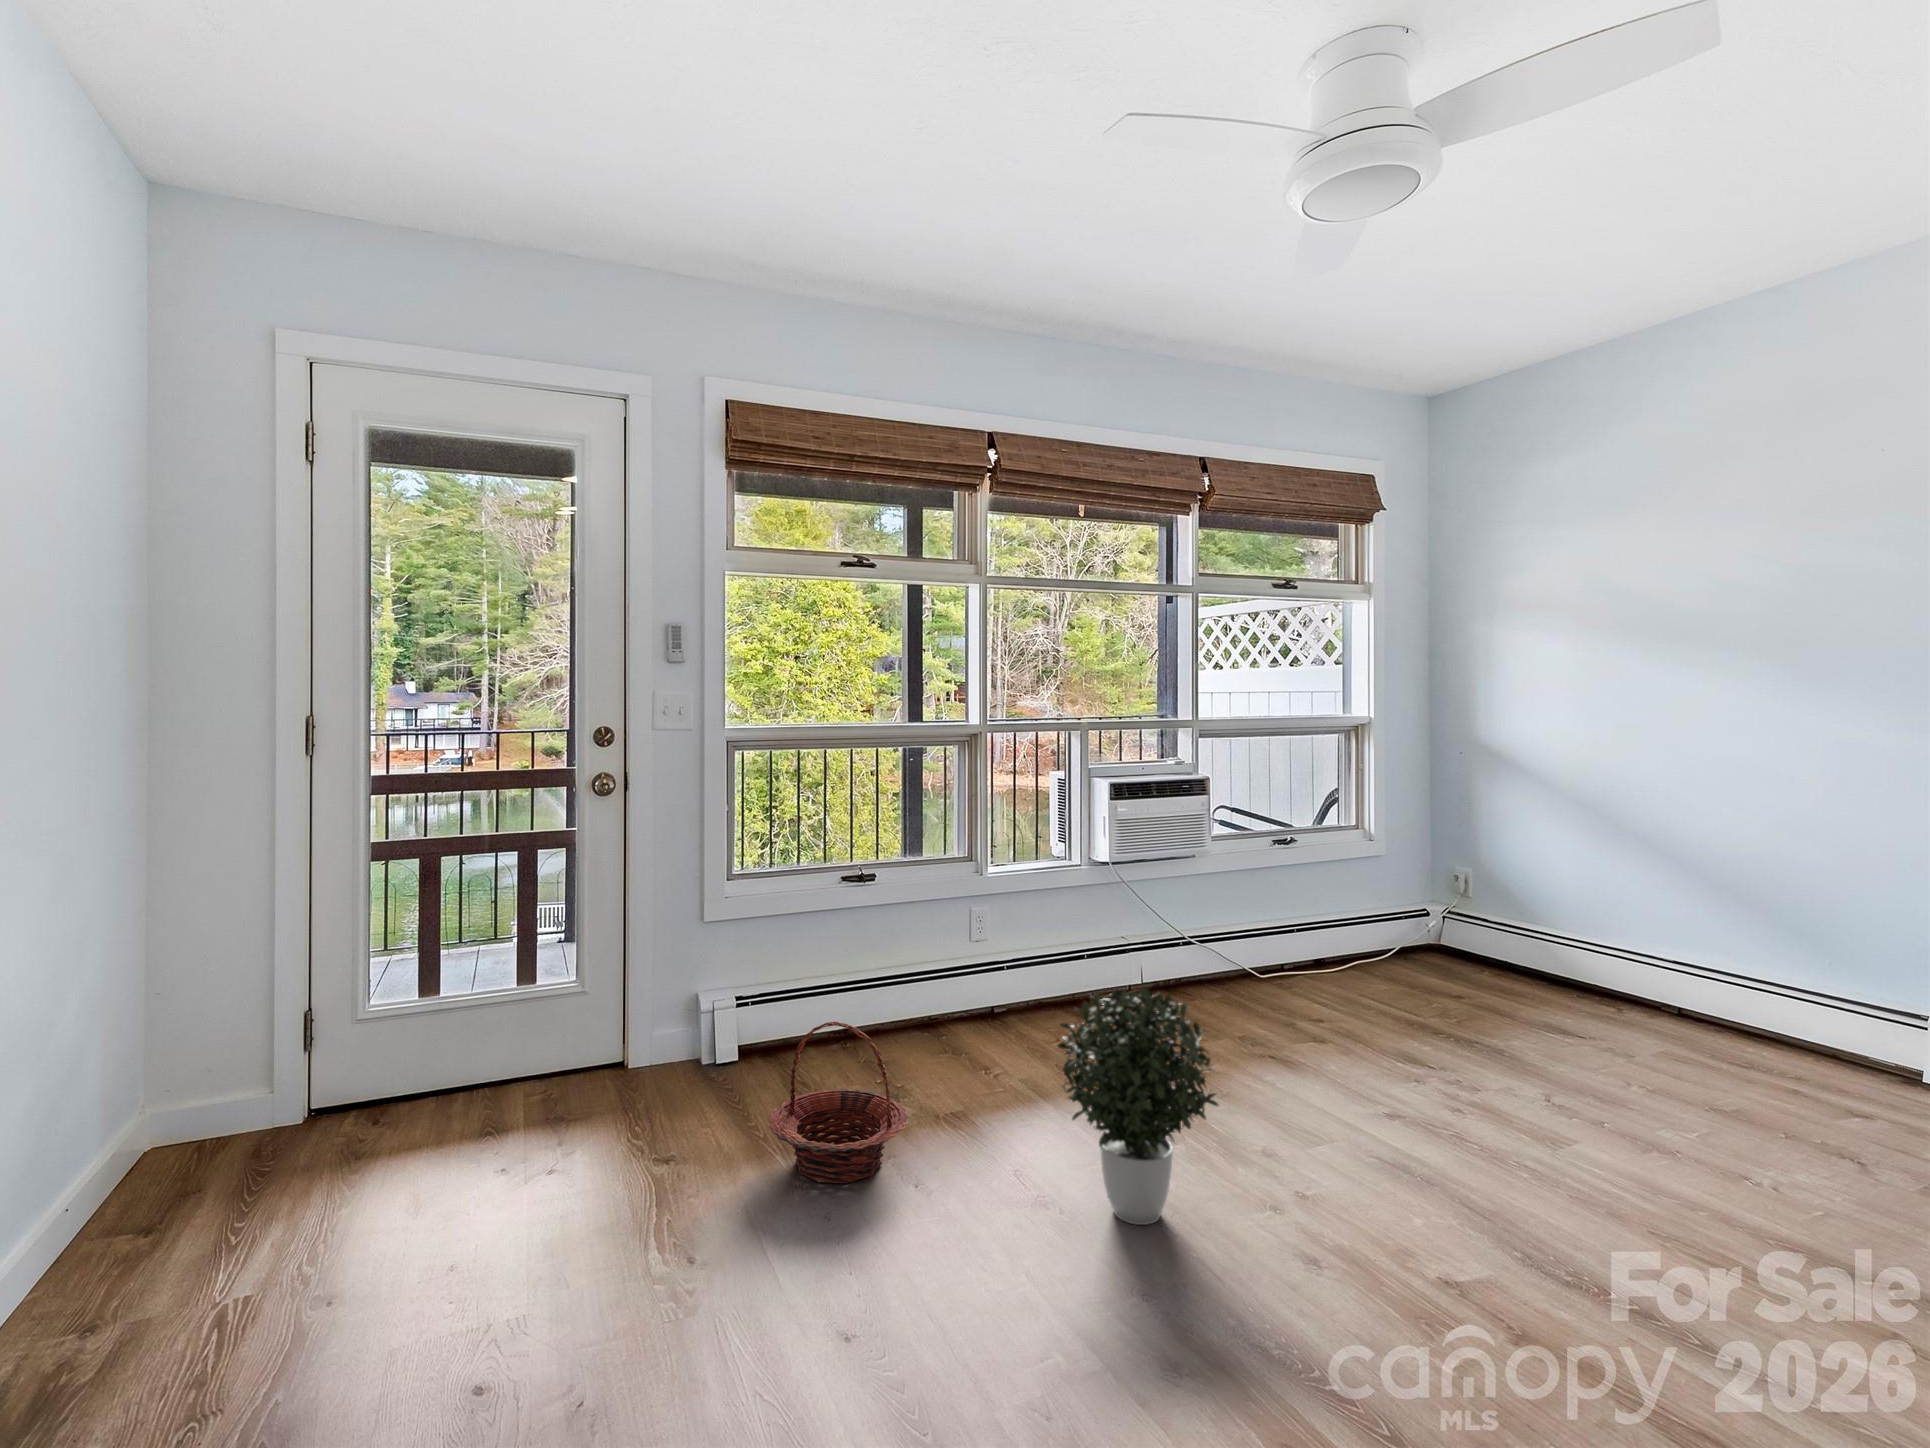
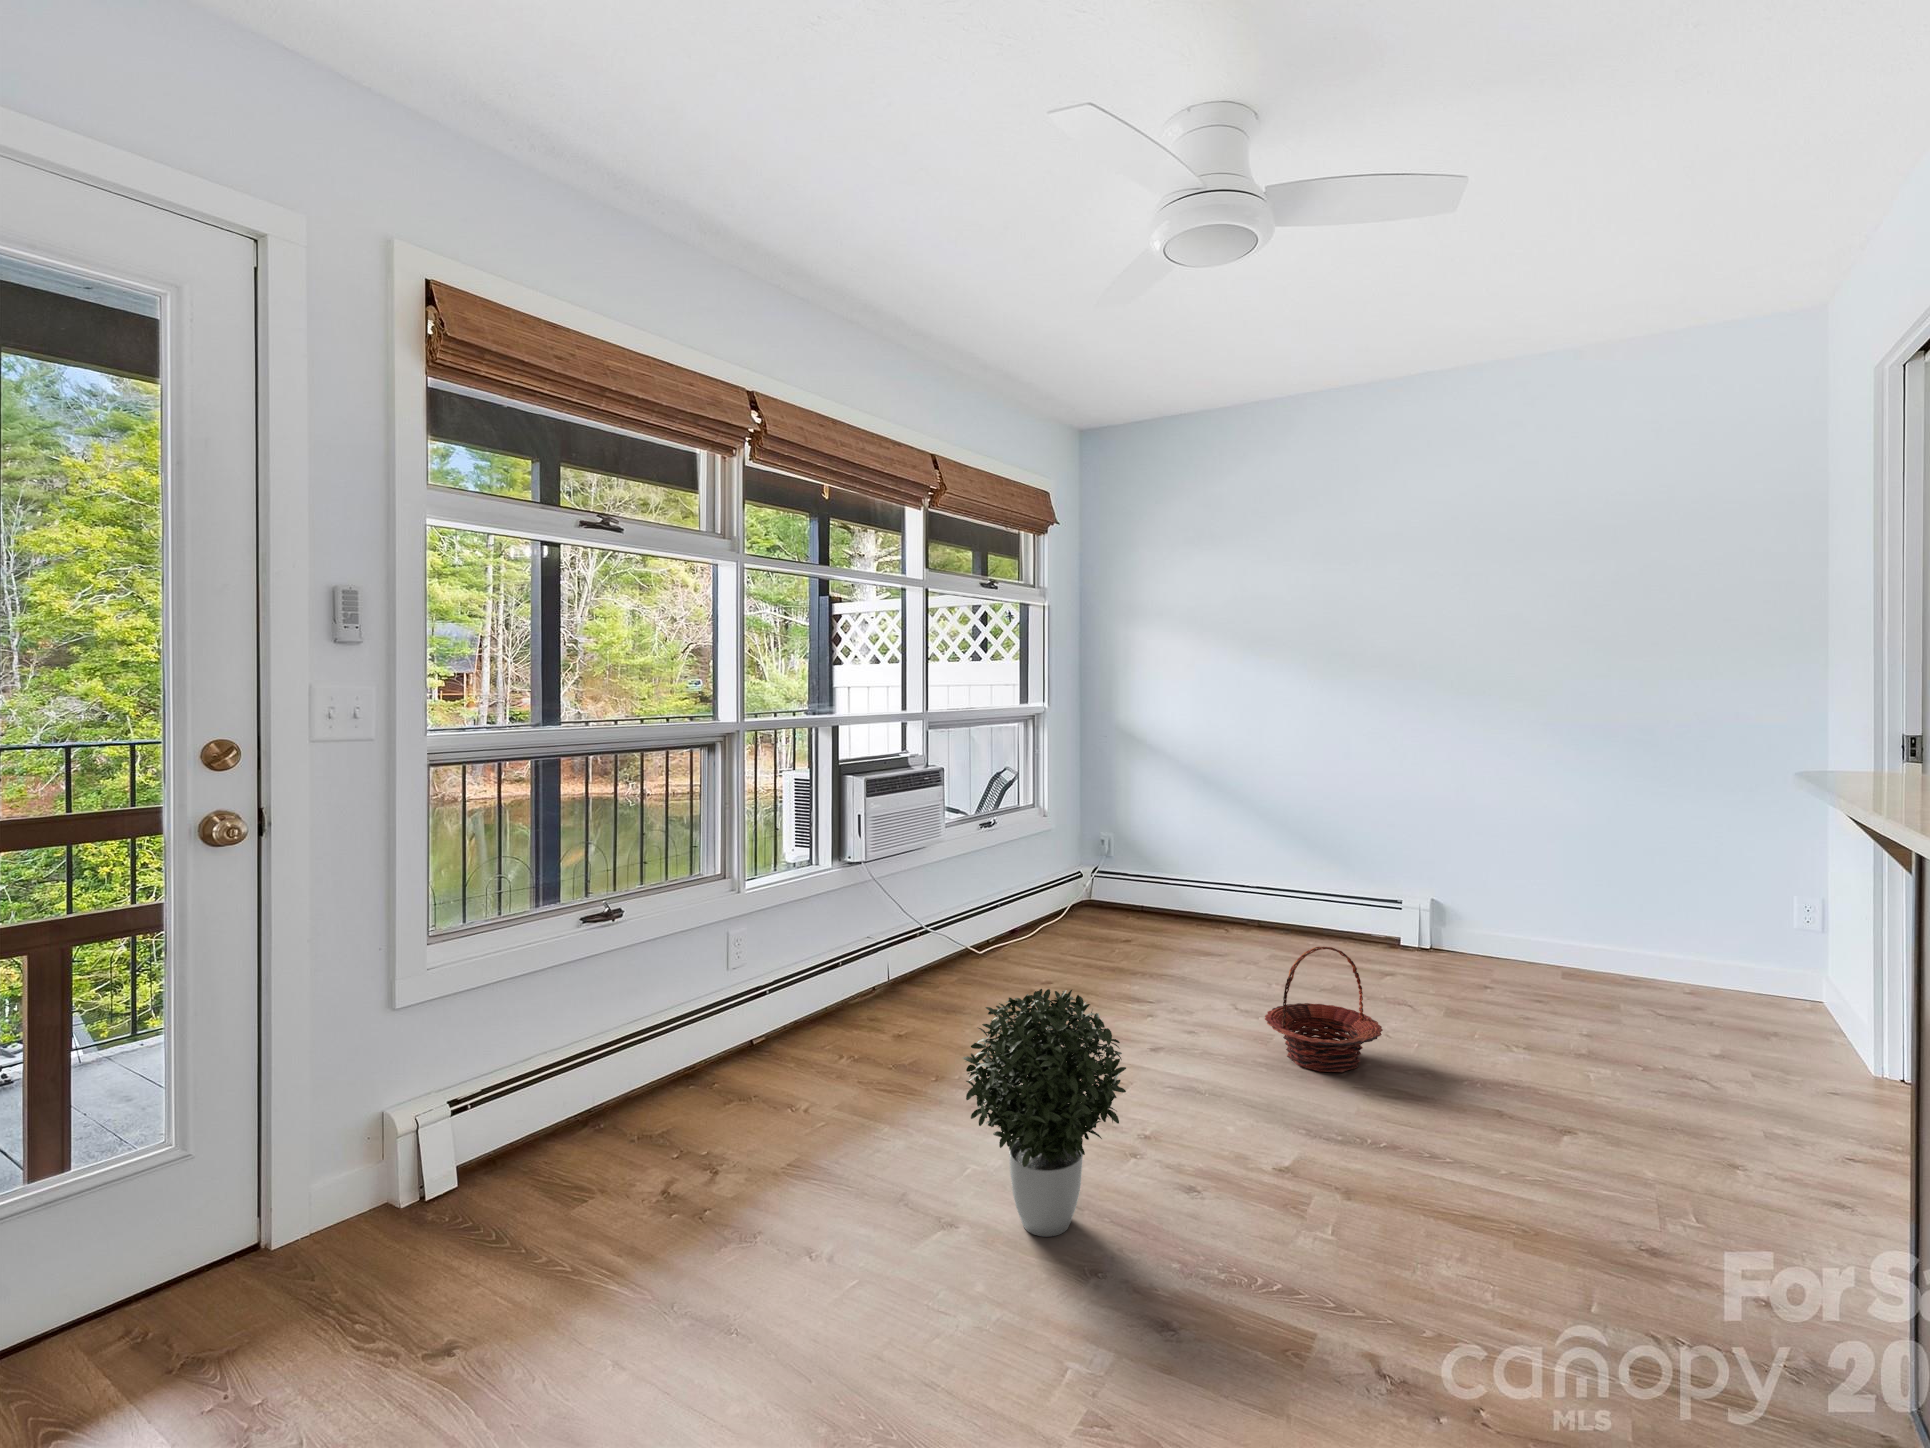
basket: present [769,1022,909,1183] -> present [1265,947,1383,1072]

